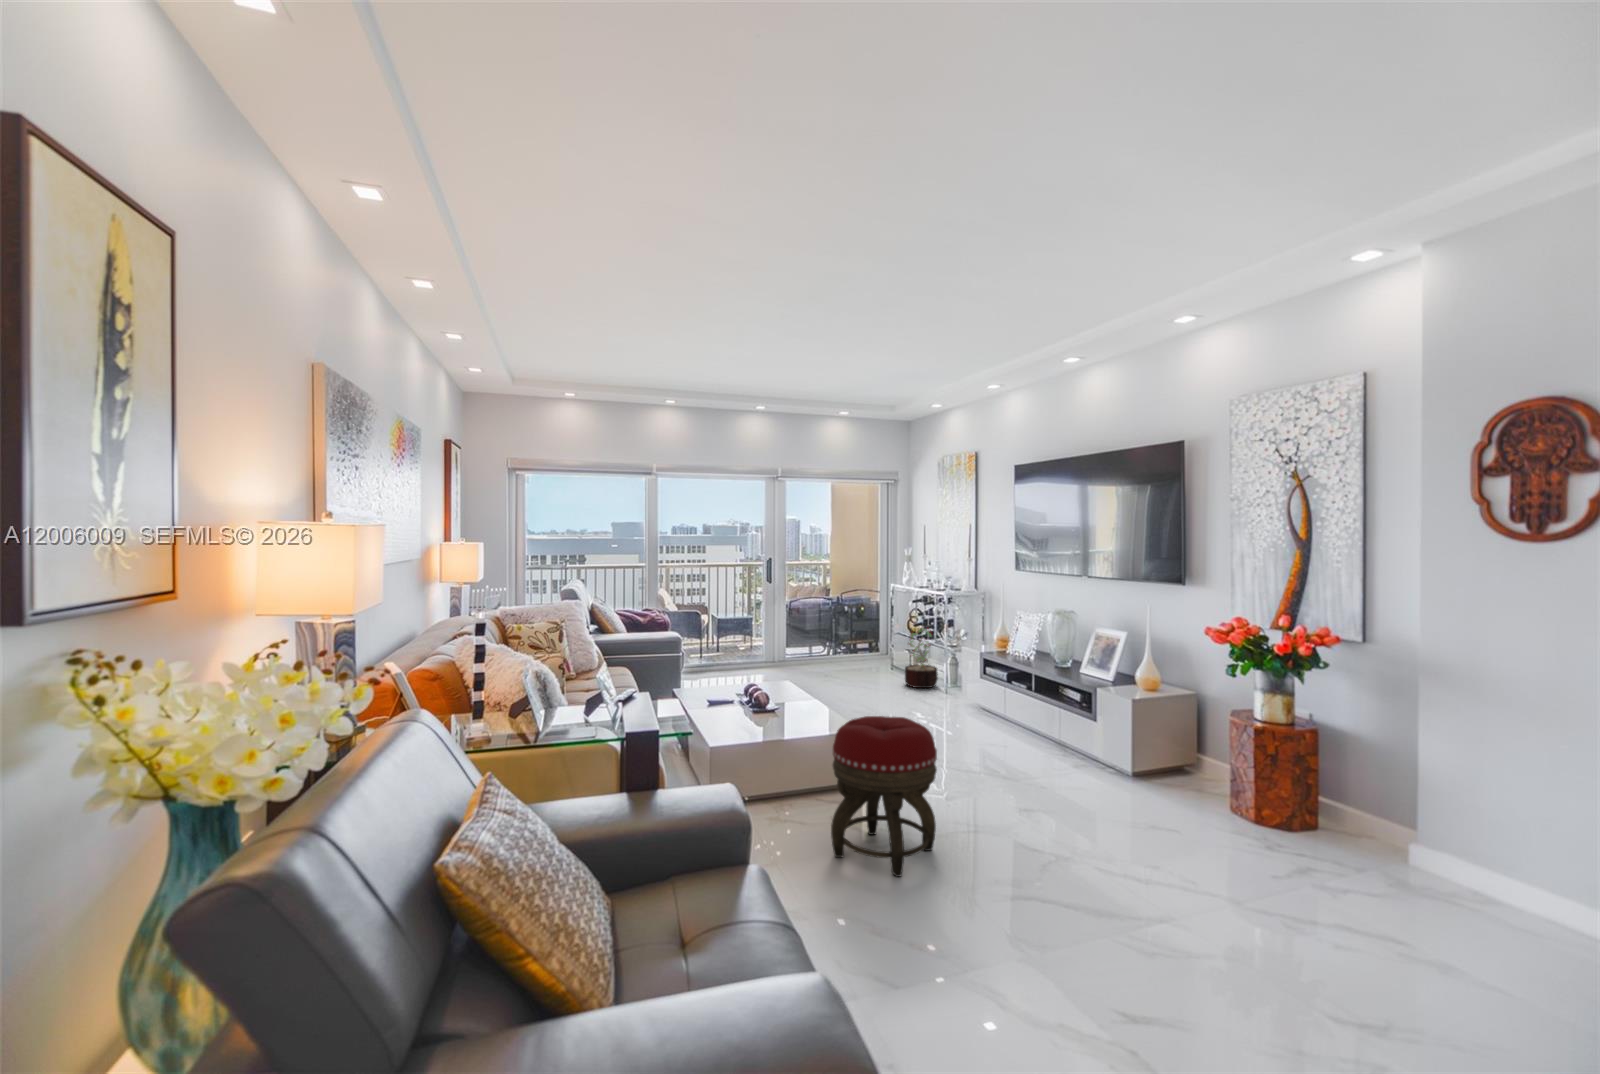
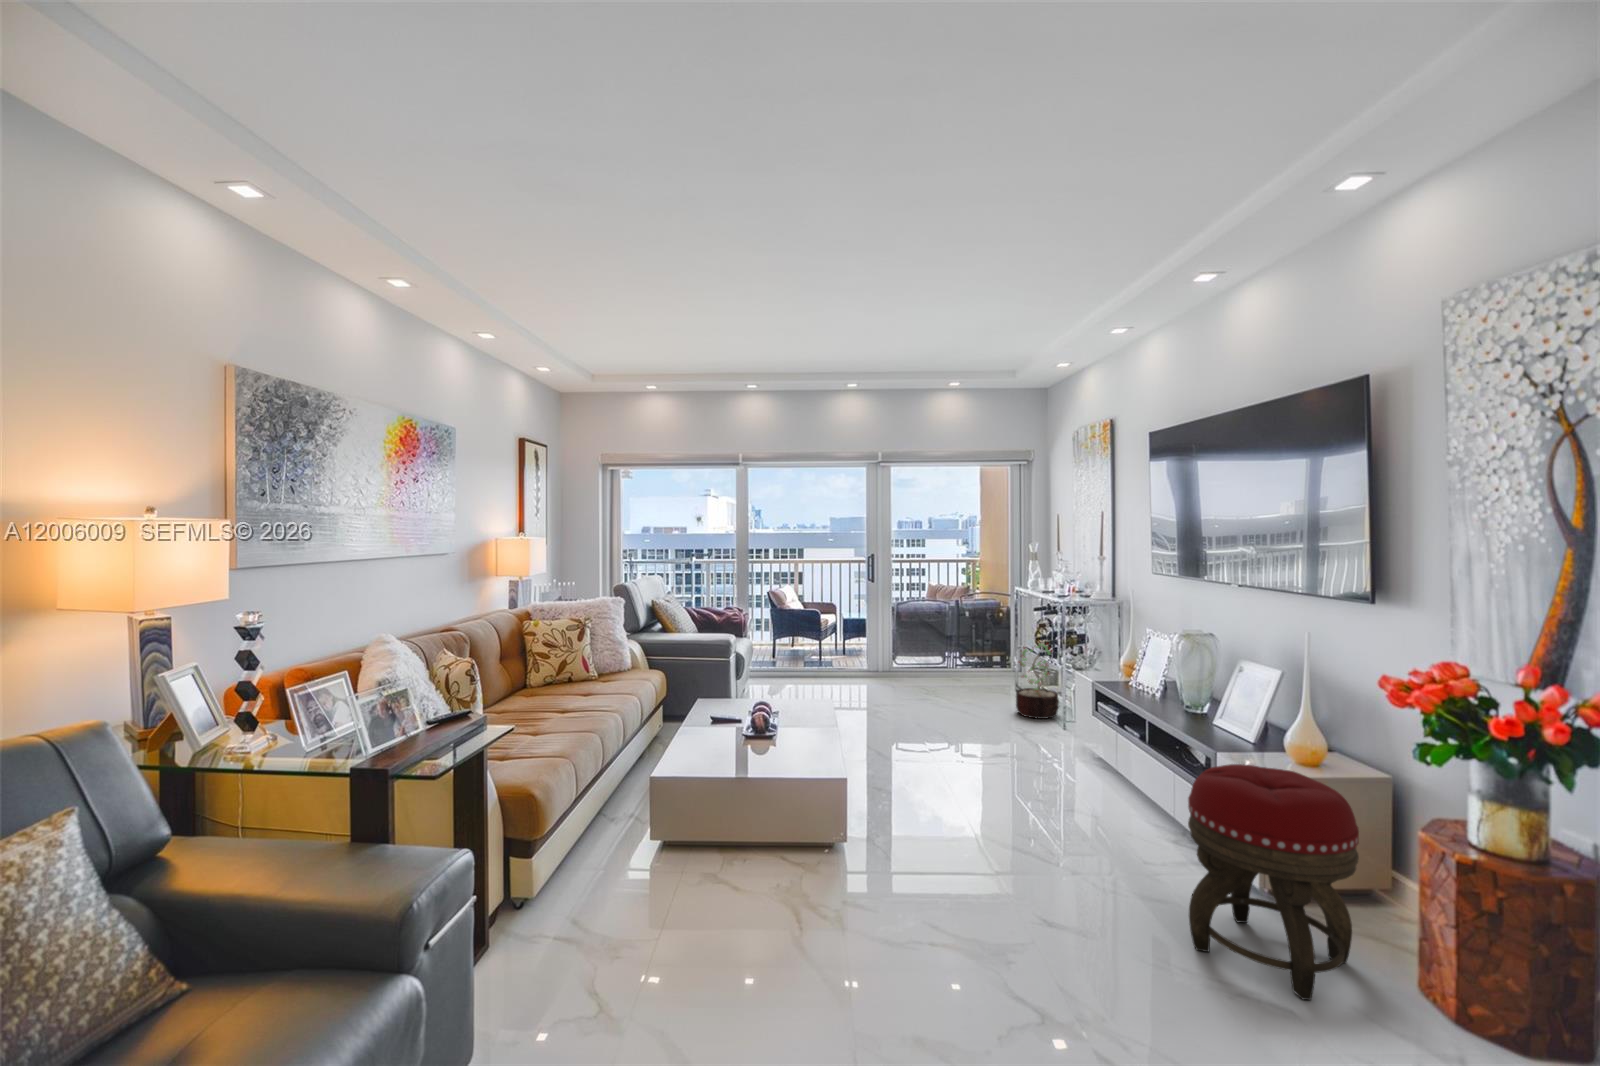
footstool: present [831,716,937,877] -> present [1188,764,1359,1000]

